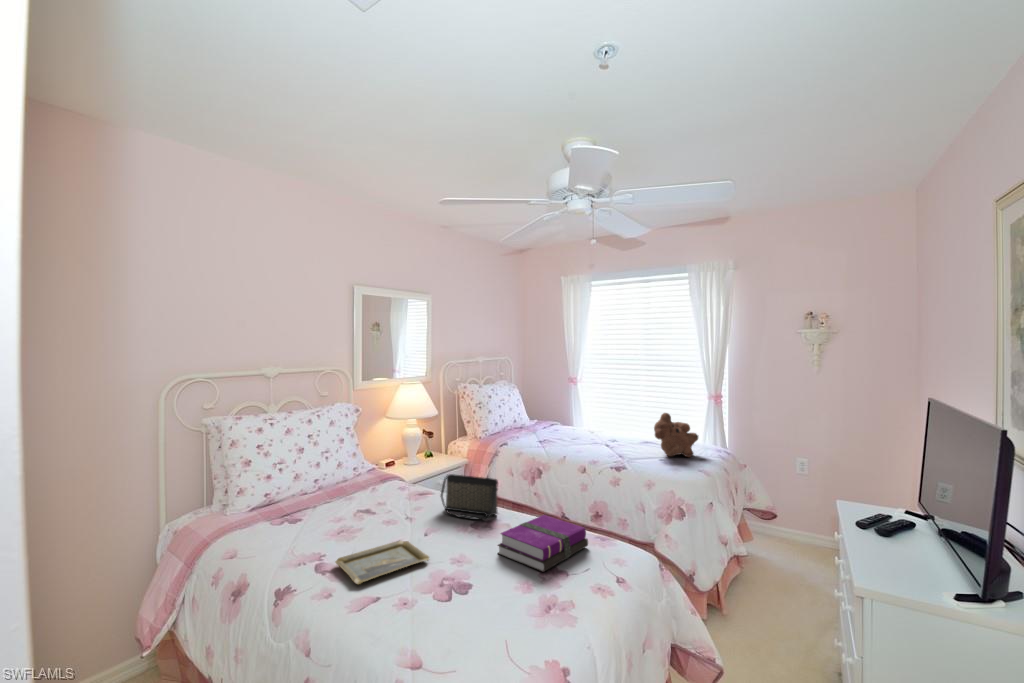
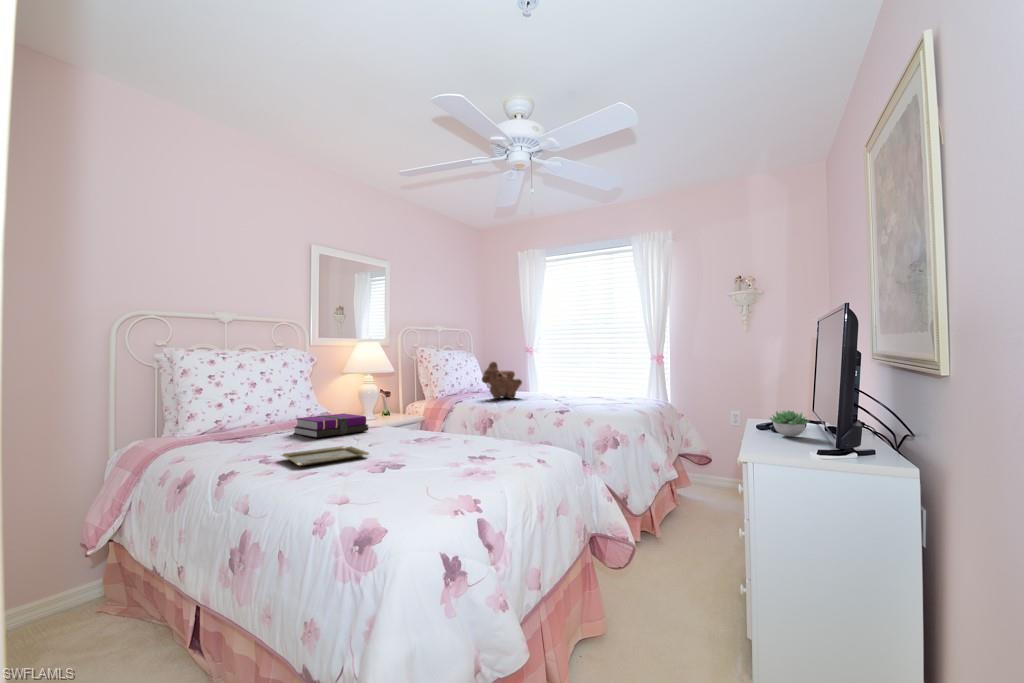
teddy bear: present [654,413,698,457] -> present [482,362,522,399]
handbag: present [441,474,498,520] -> none [386,402,440,438]
notebook: present [498,515,588,572] -> present [294,414,368,438]
succulent plant: none [879,519,935,554] -> present [769,411,810,437]

